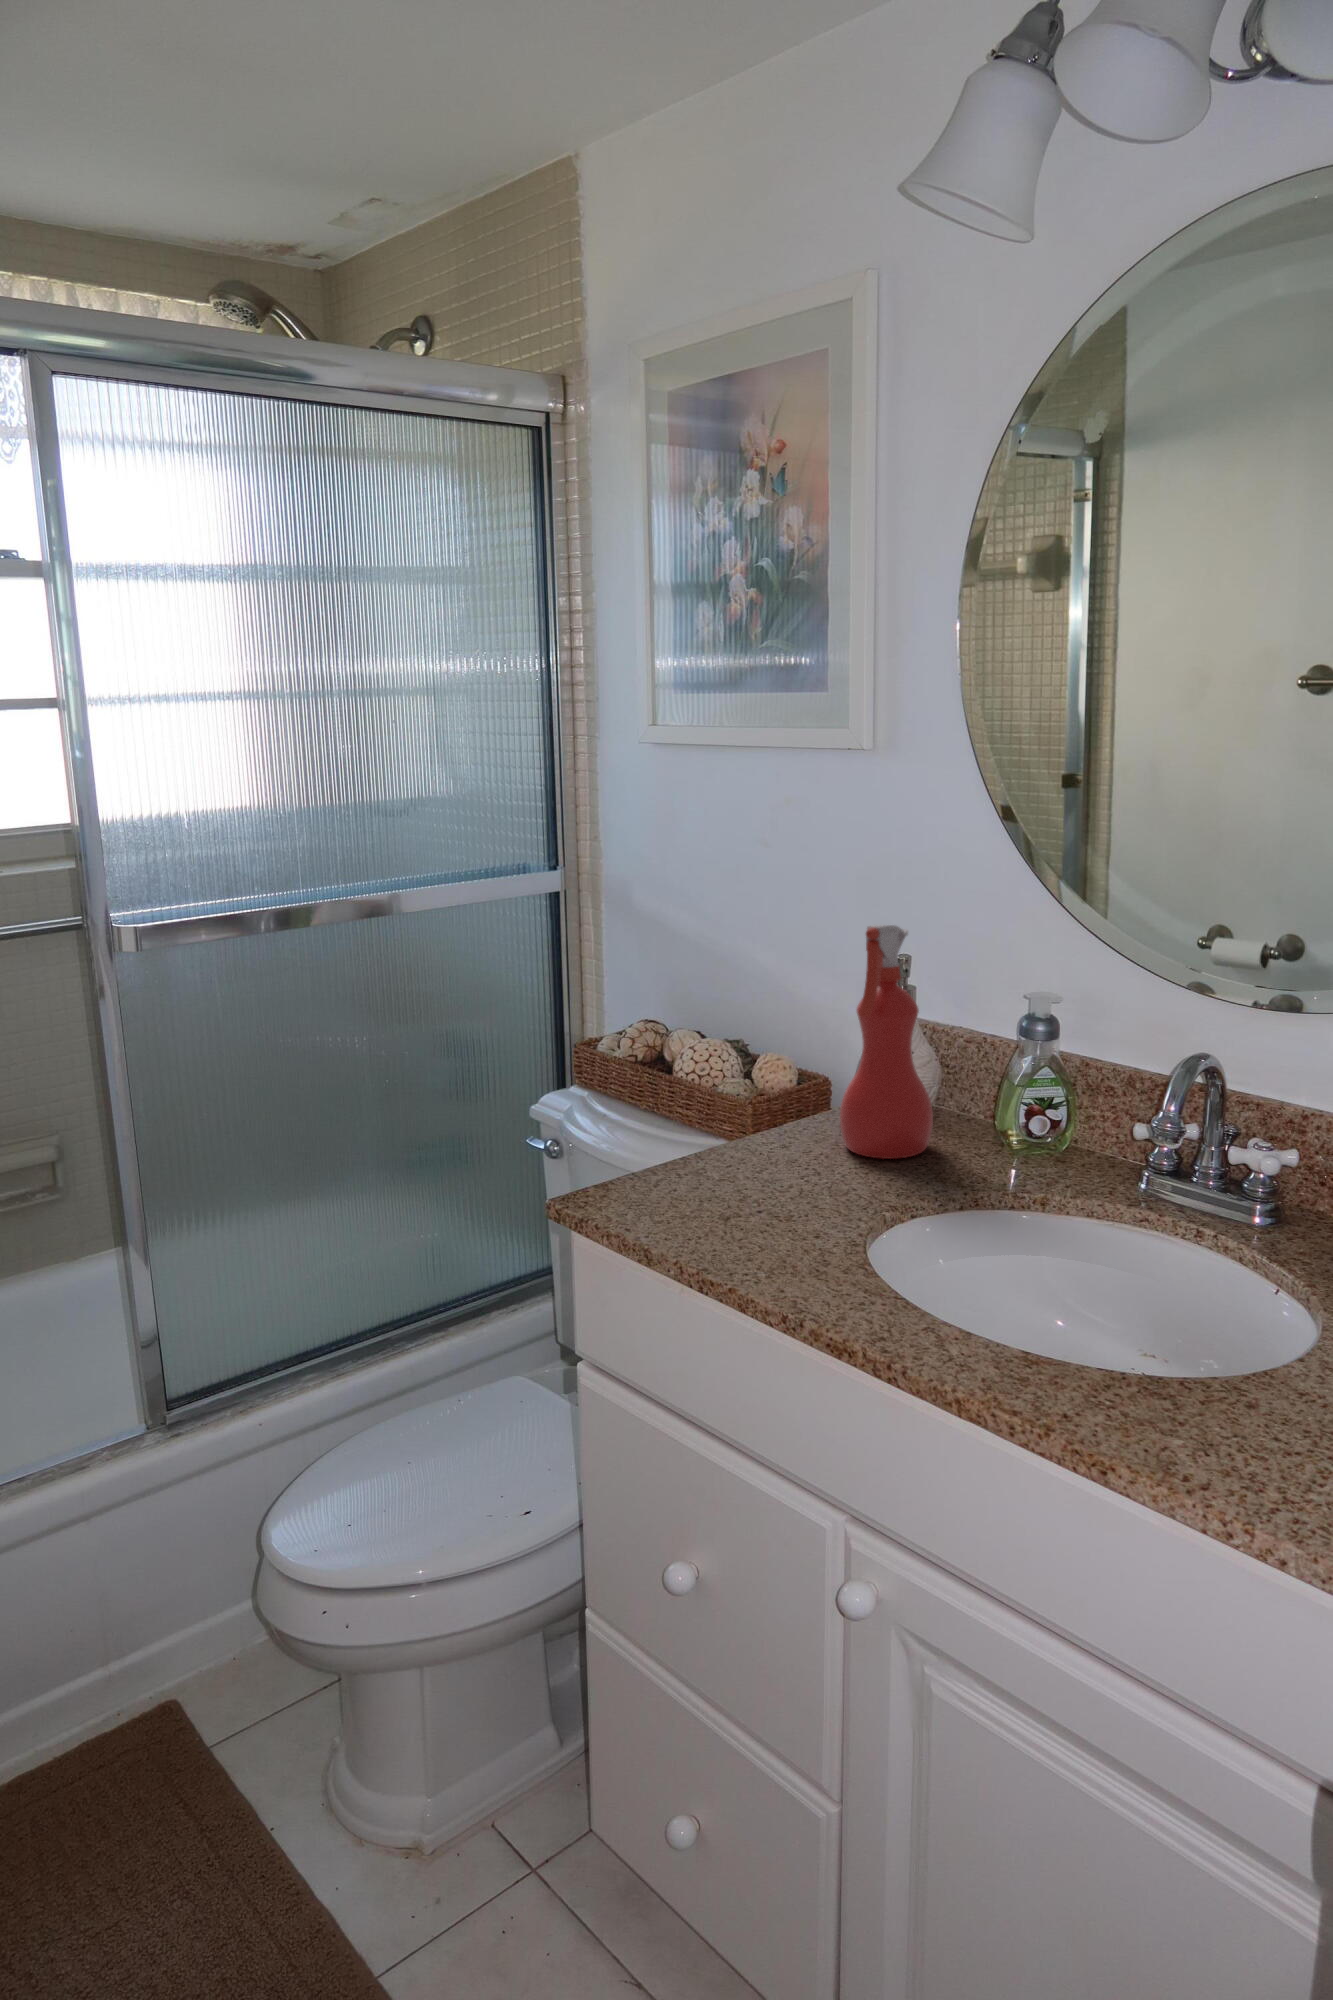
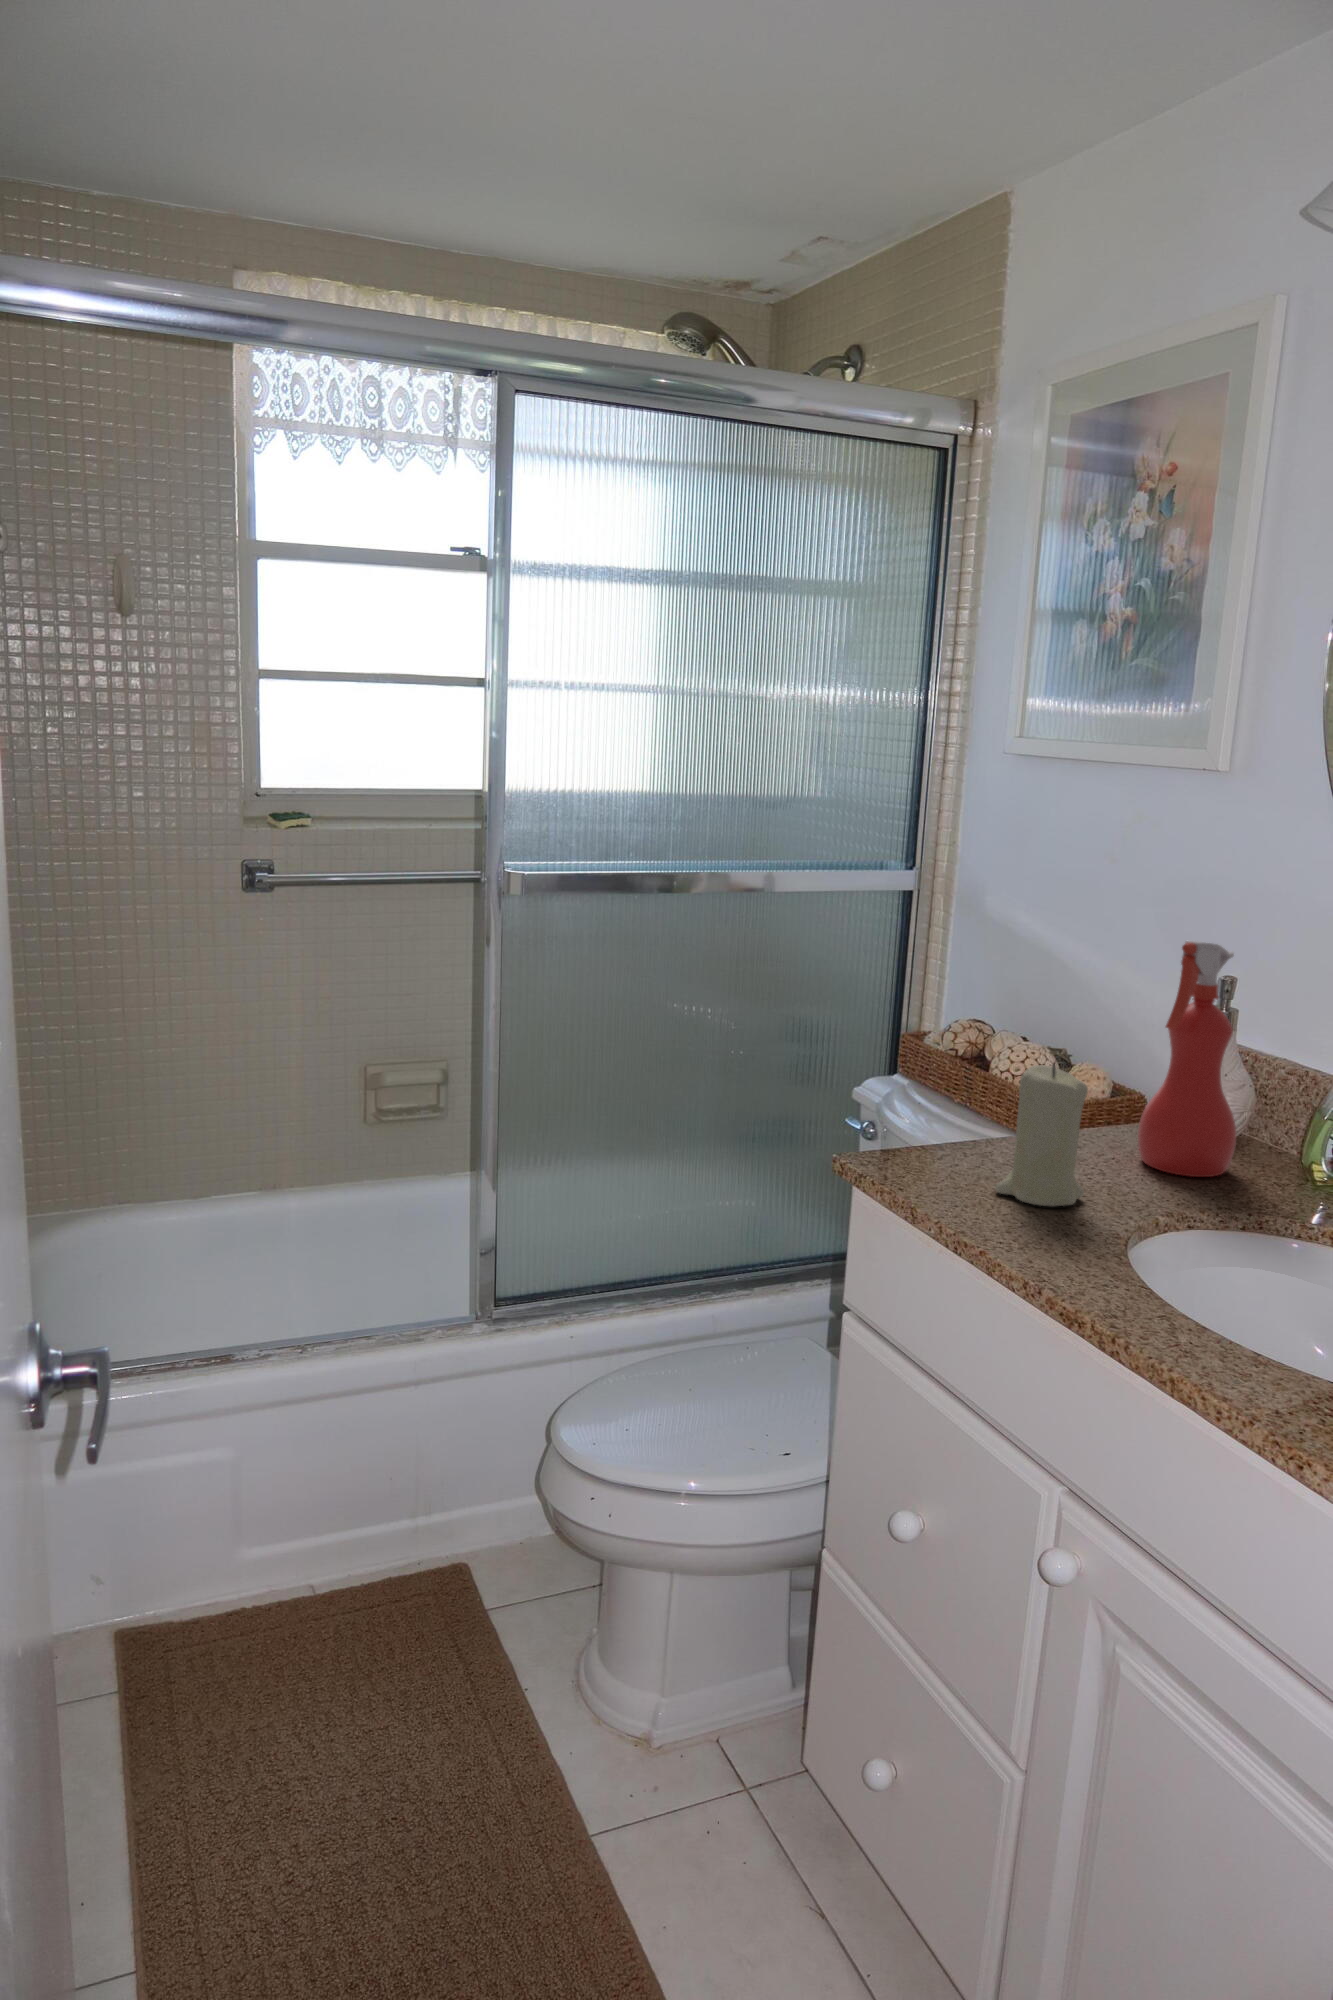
candle: none [721,1072,808,1220] -> present [996,1064,1088,1206]

